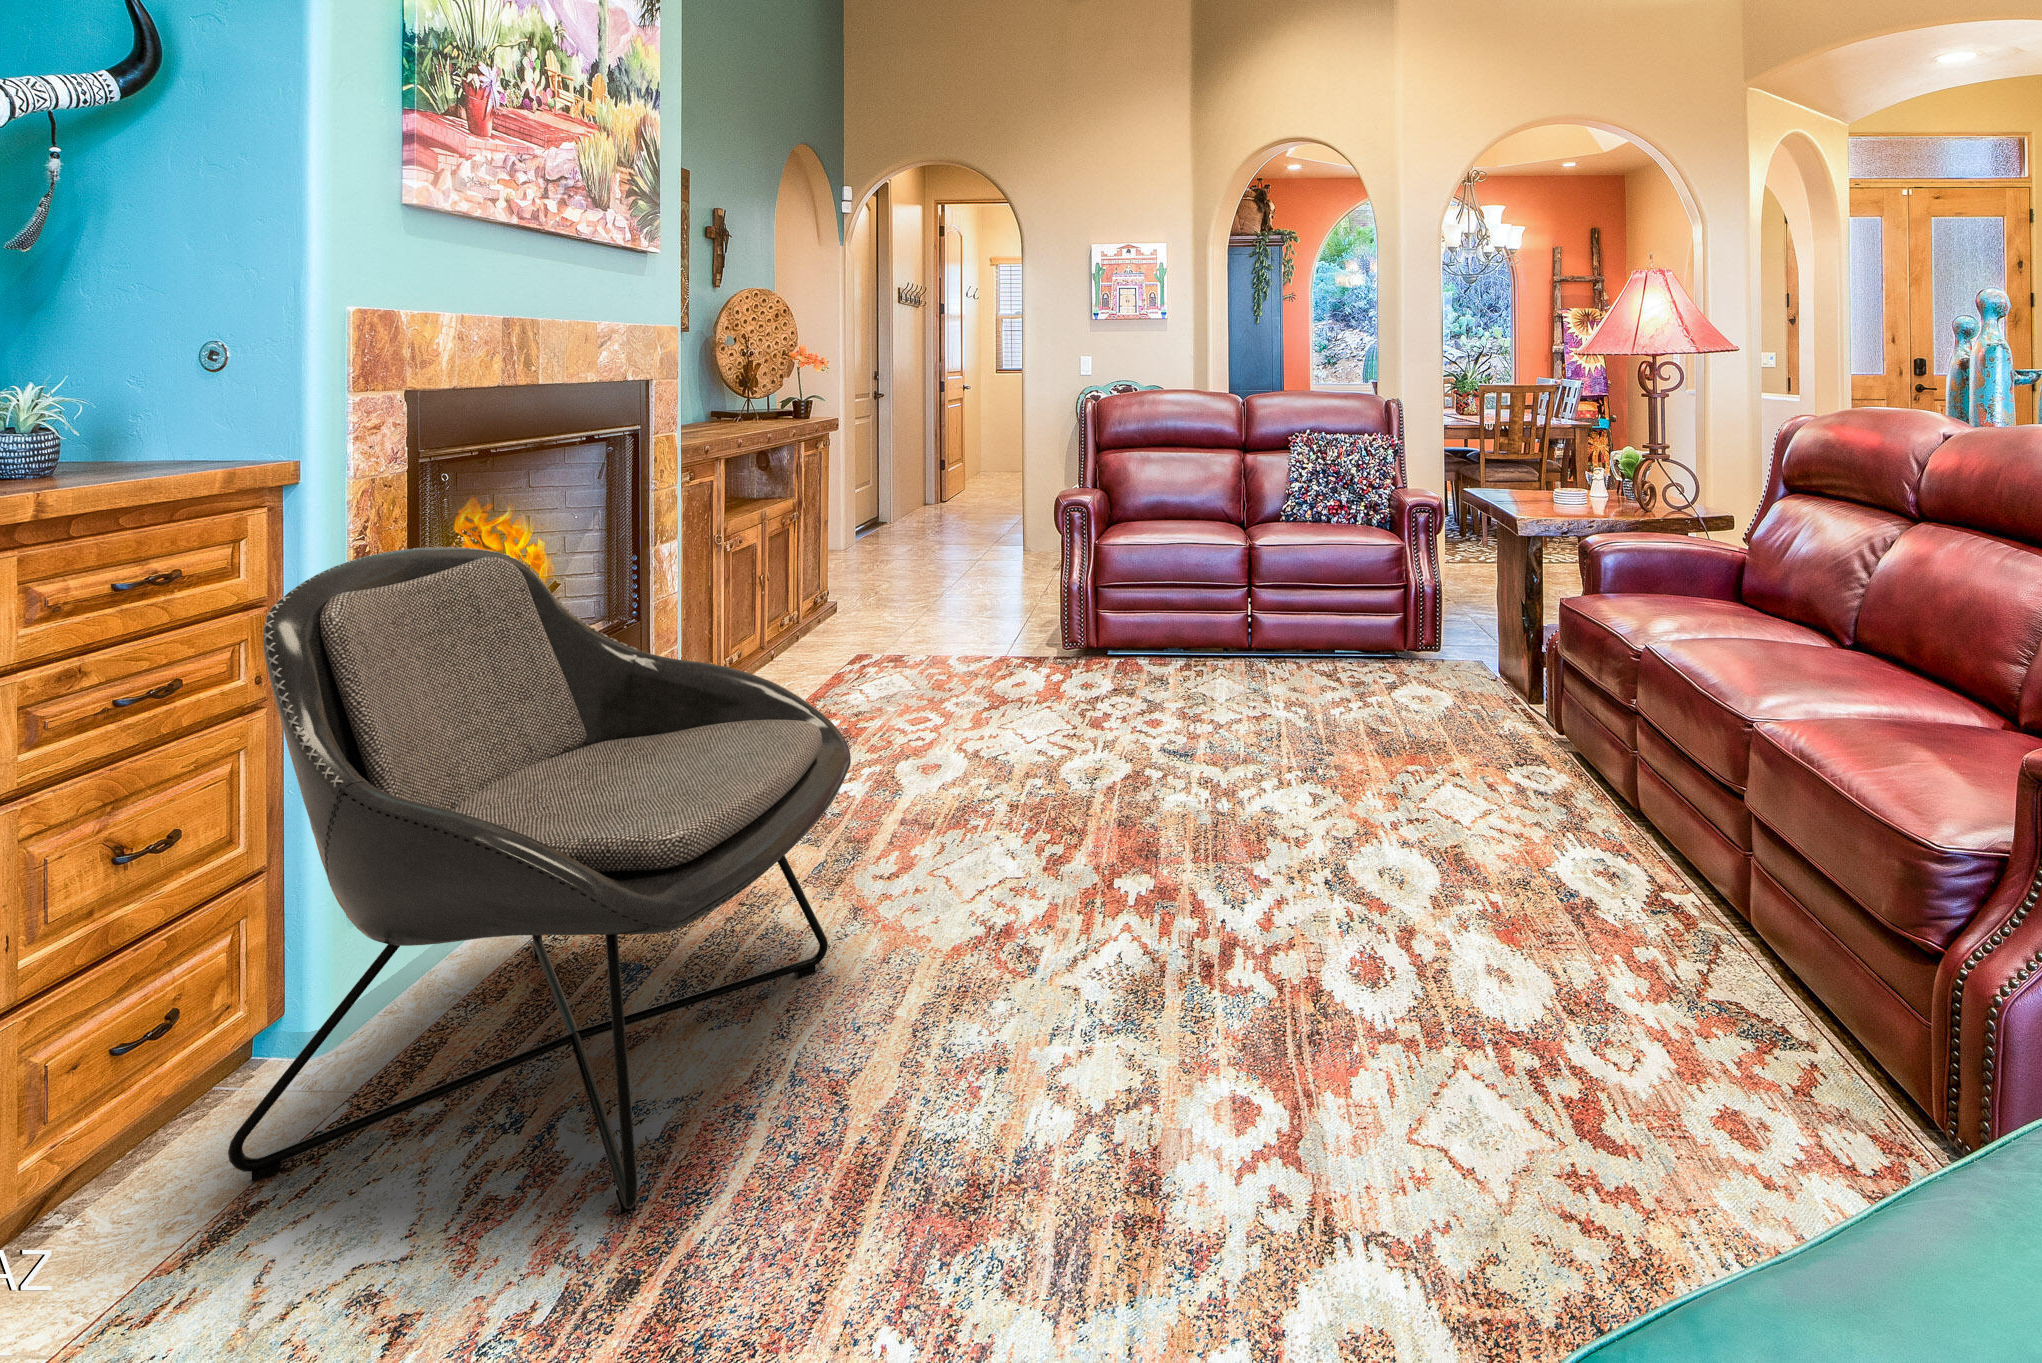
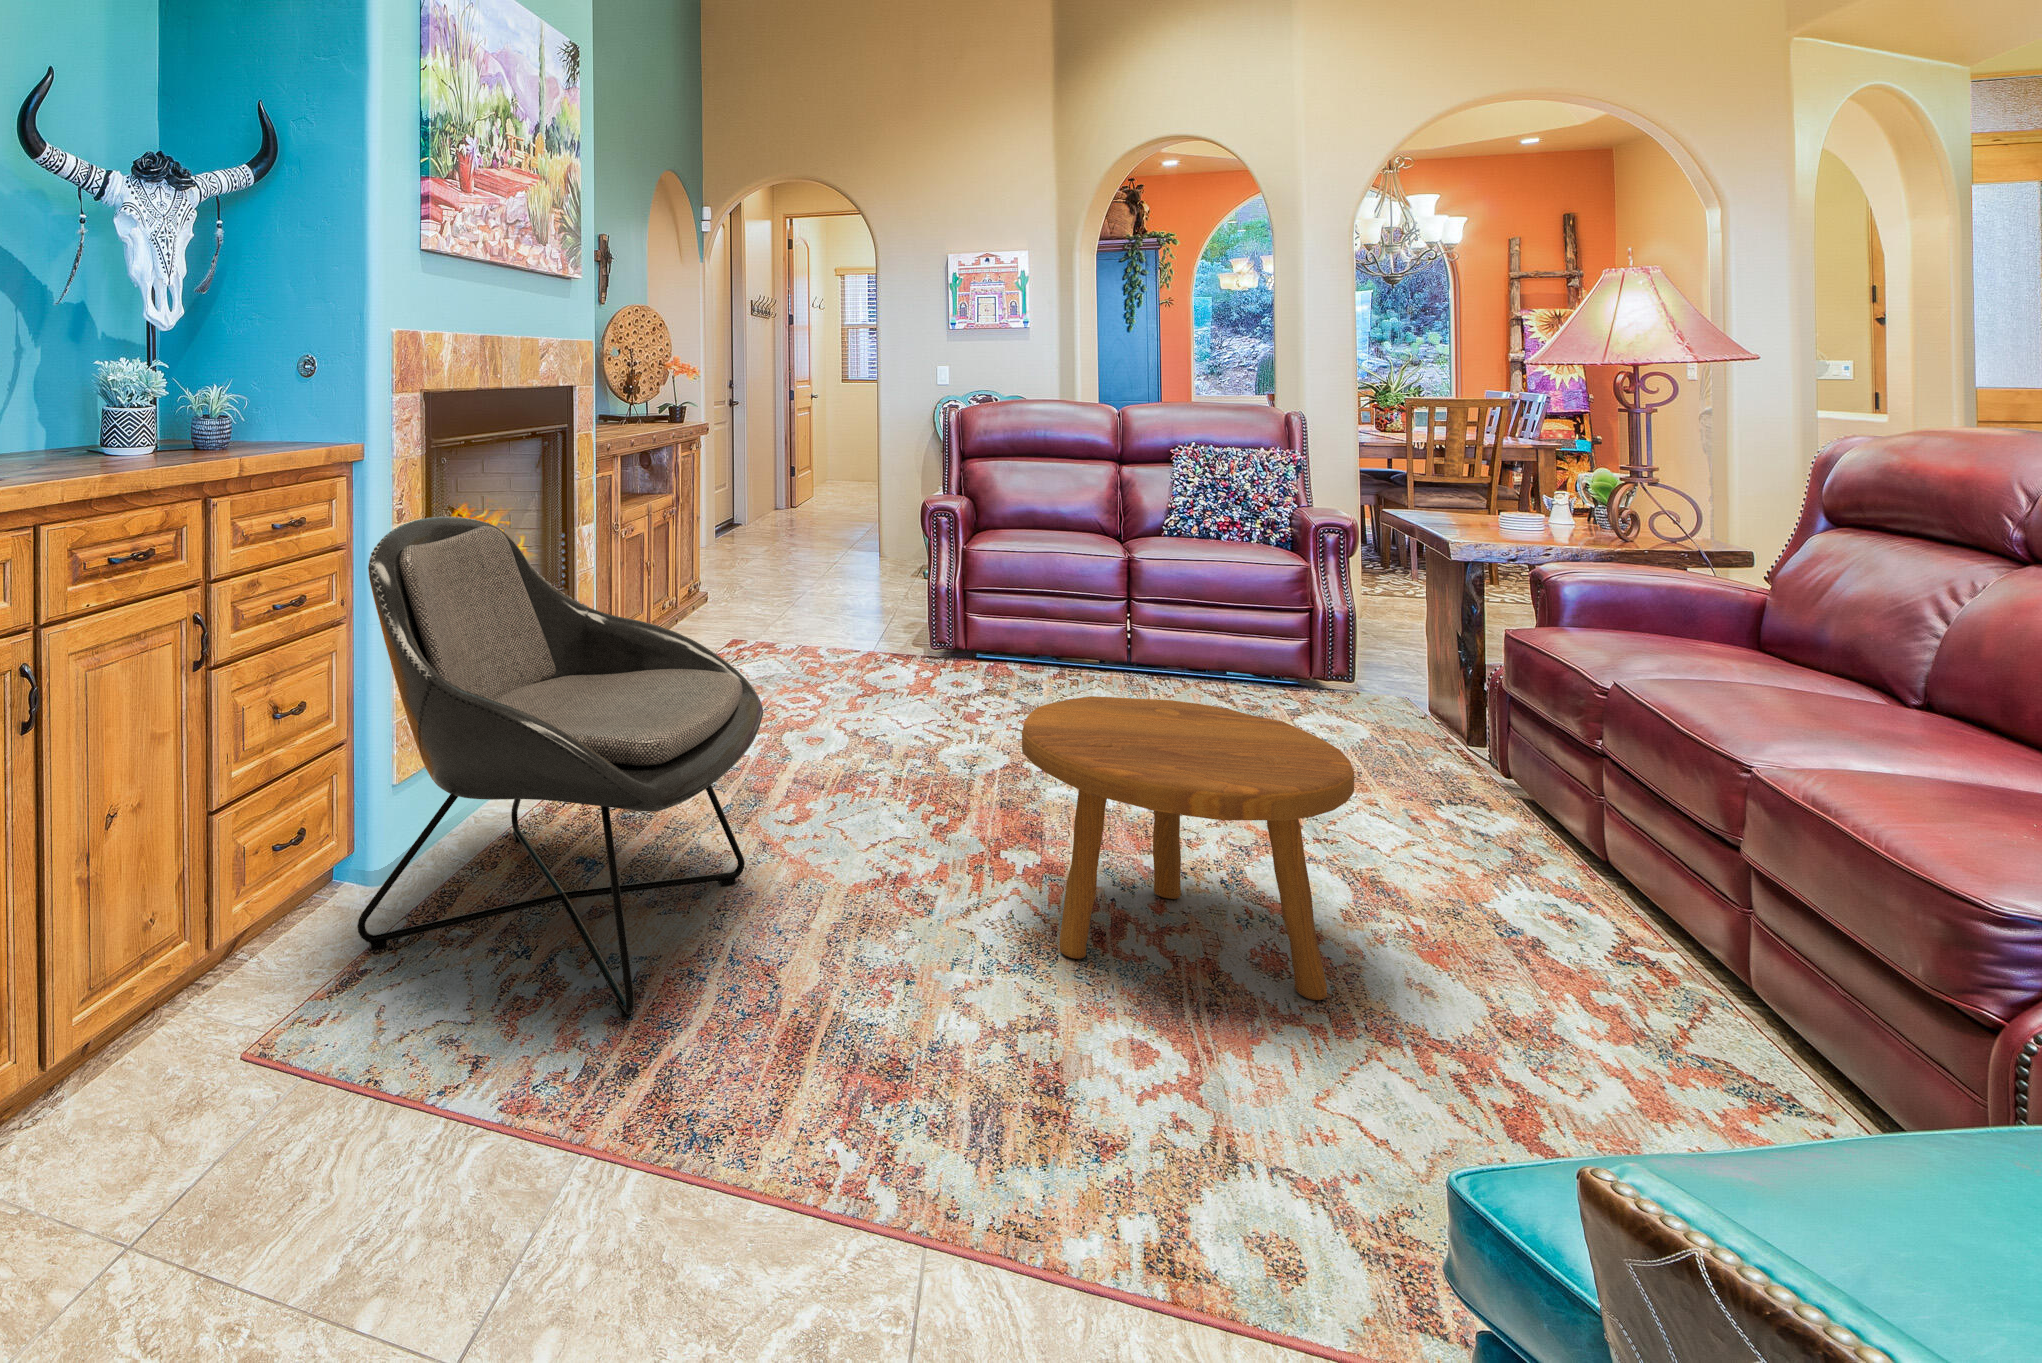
footstool: none [1134,701,1444,1006] -> present [1022,696,1354,1000]

